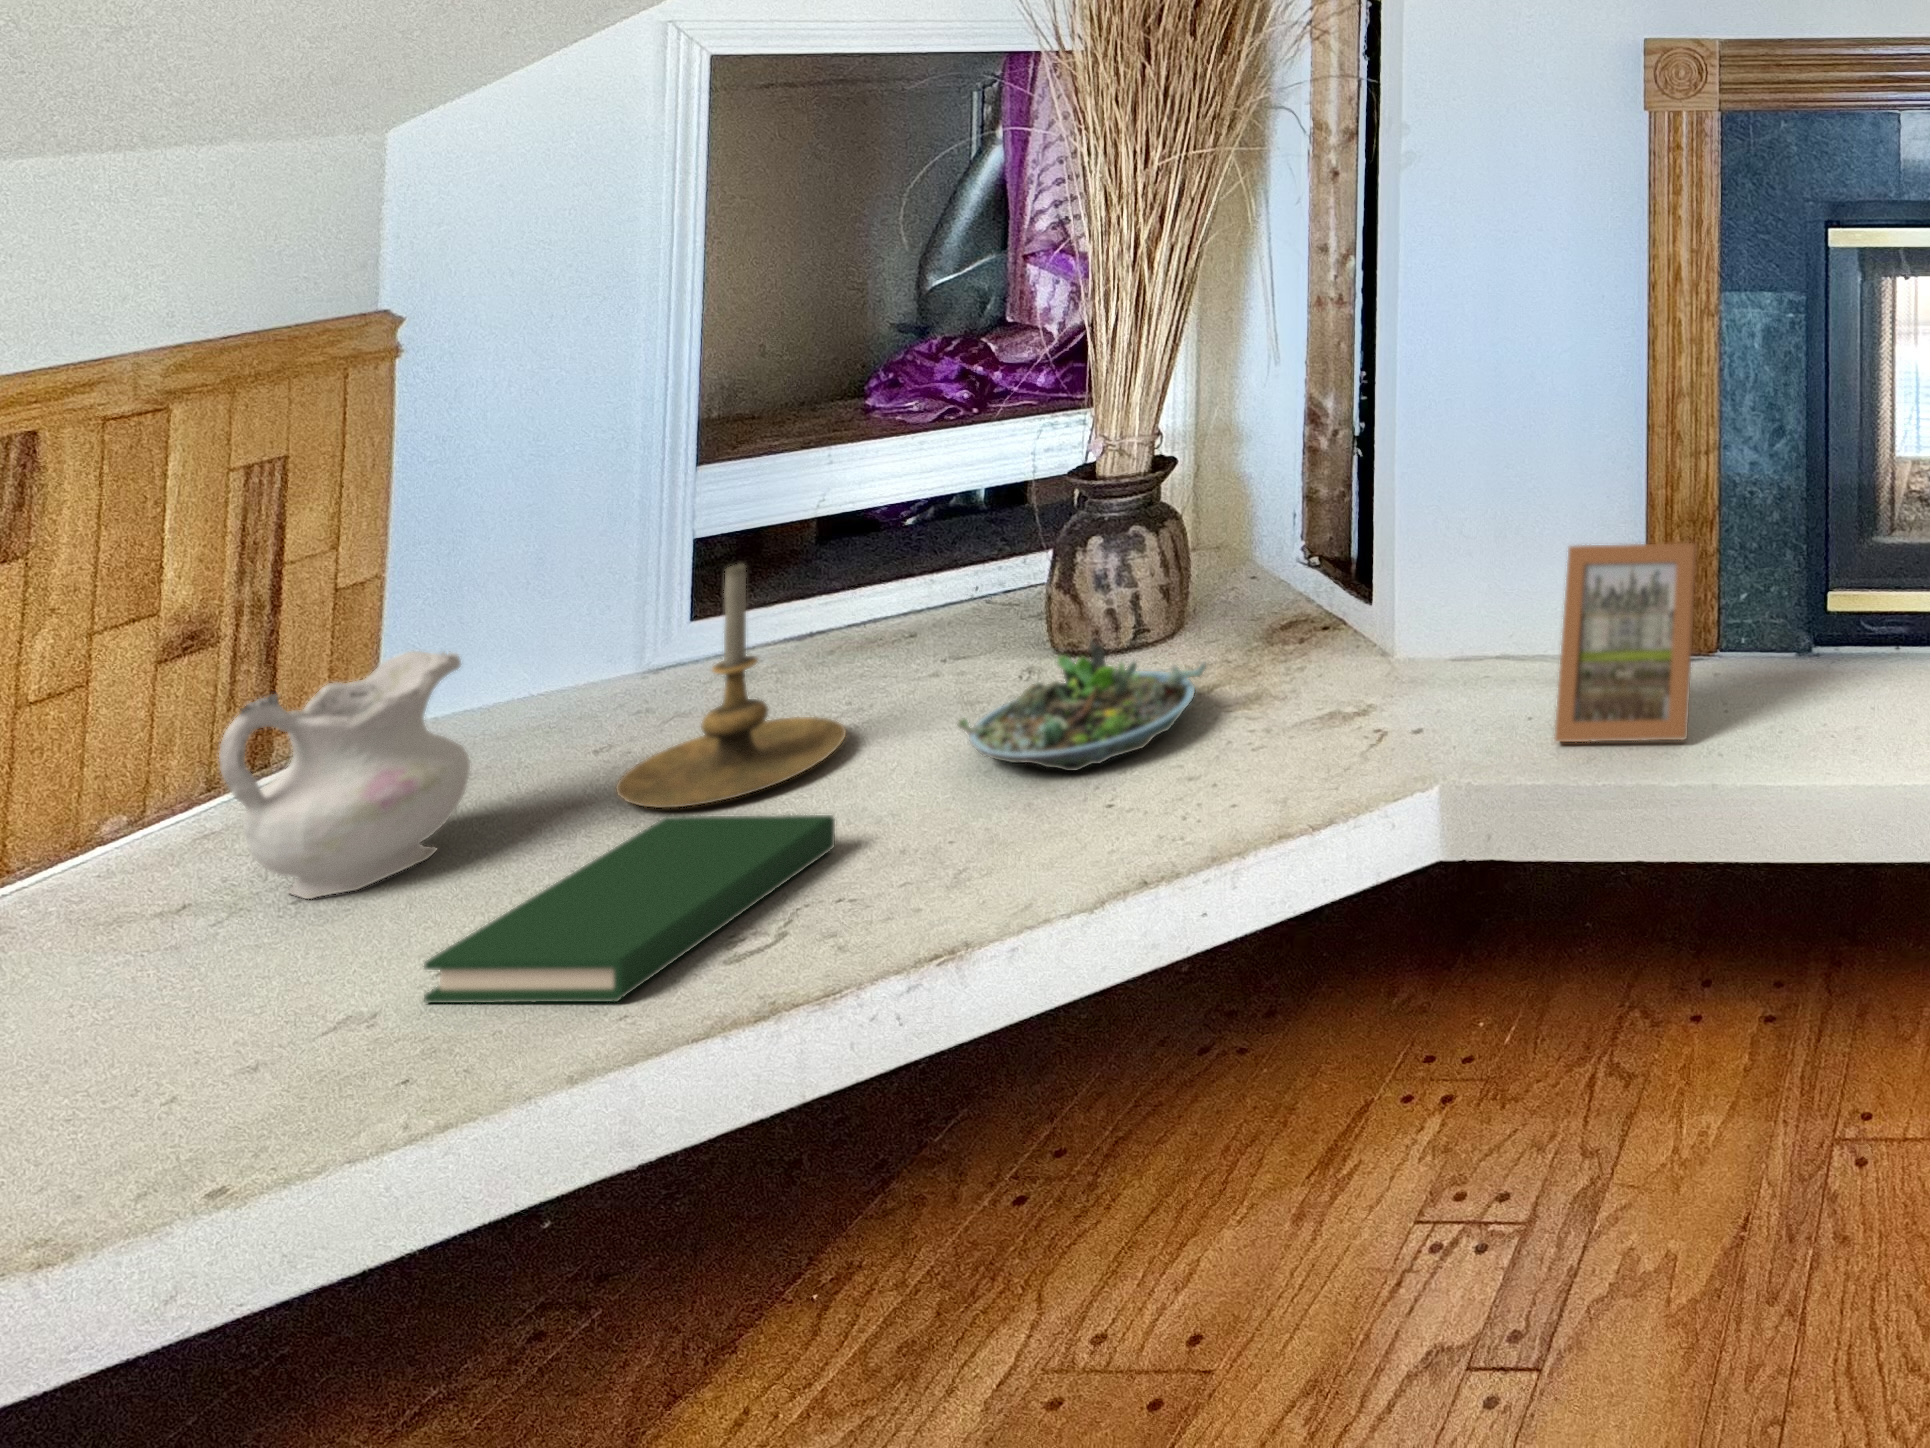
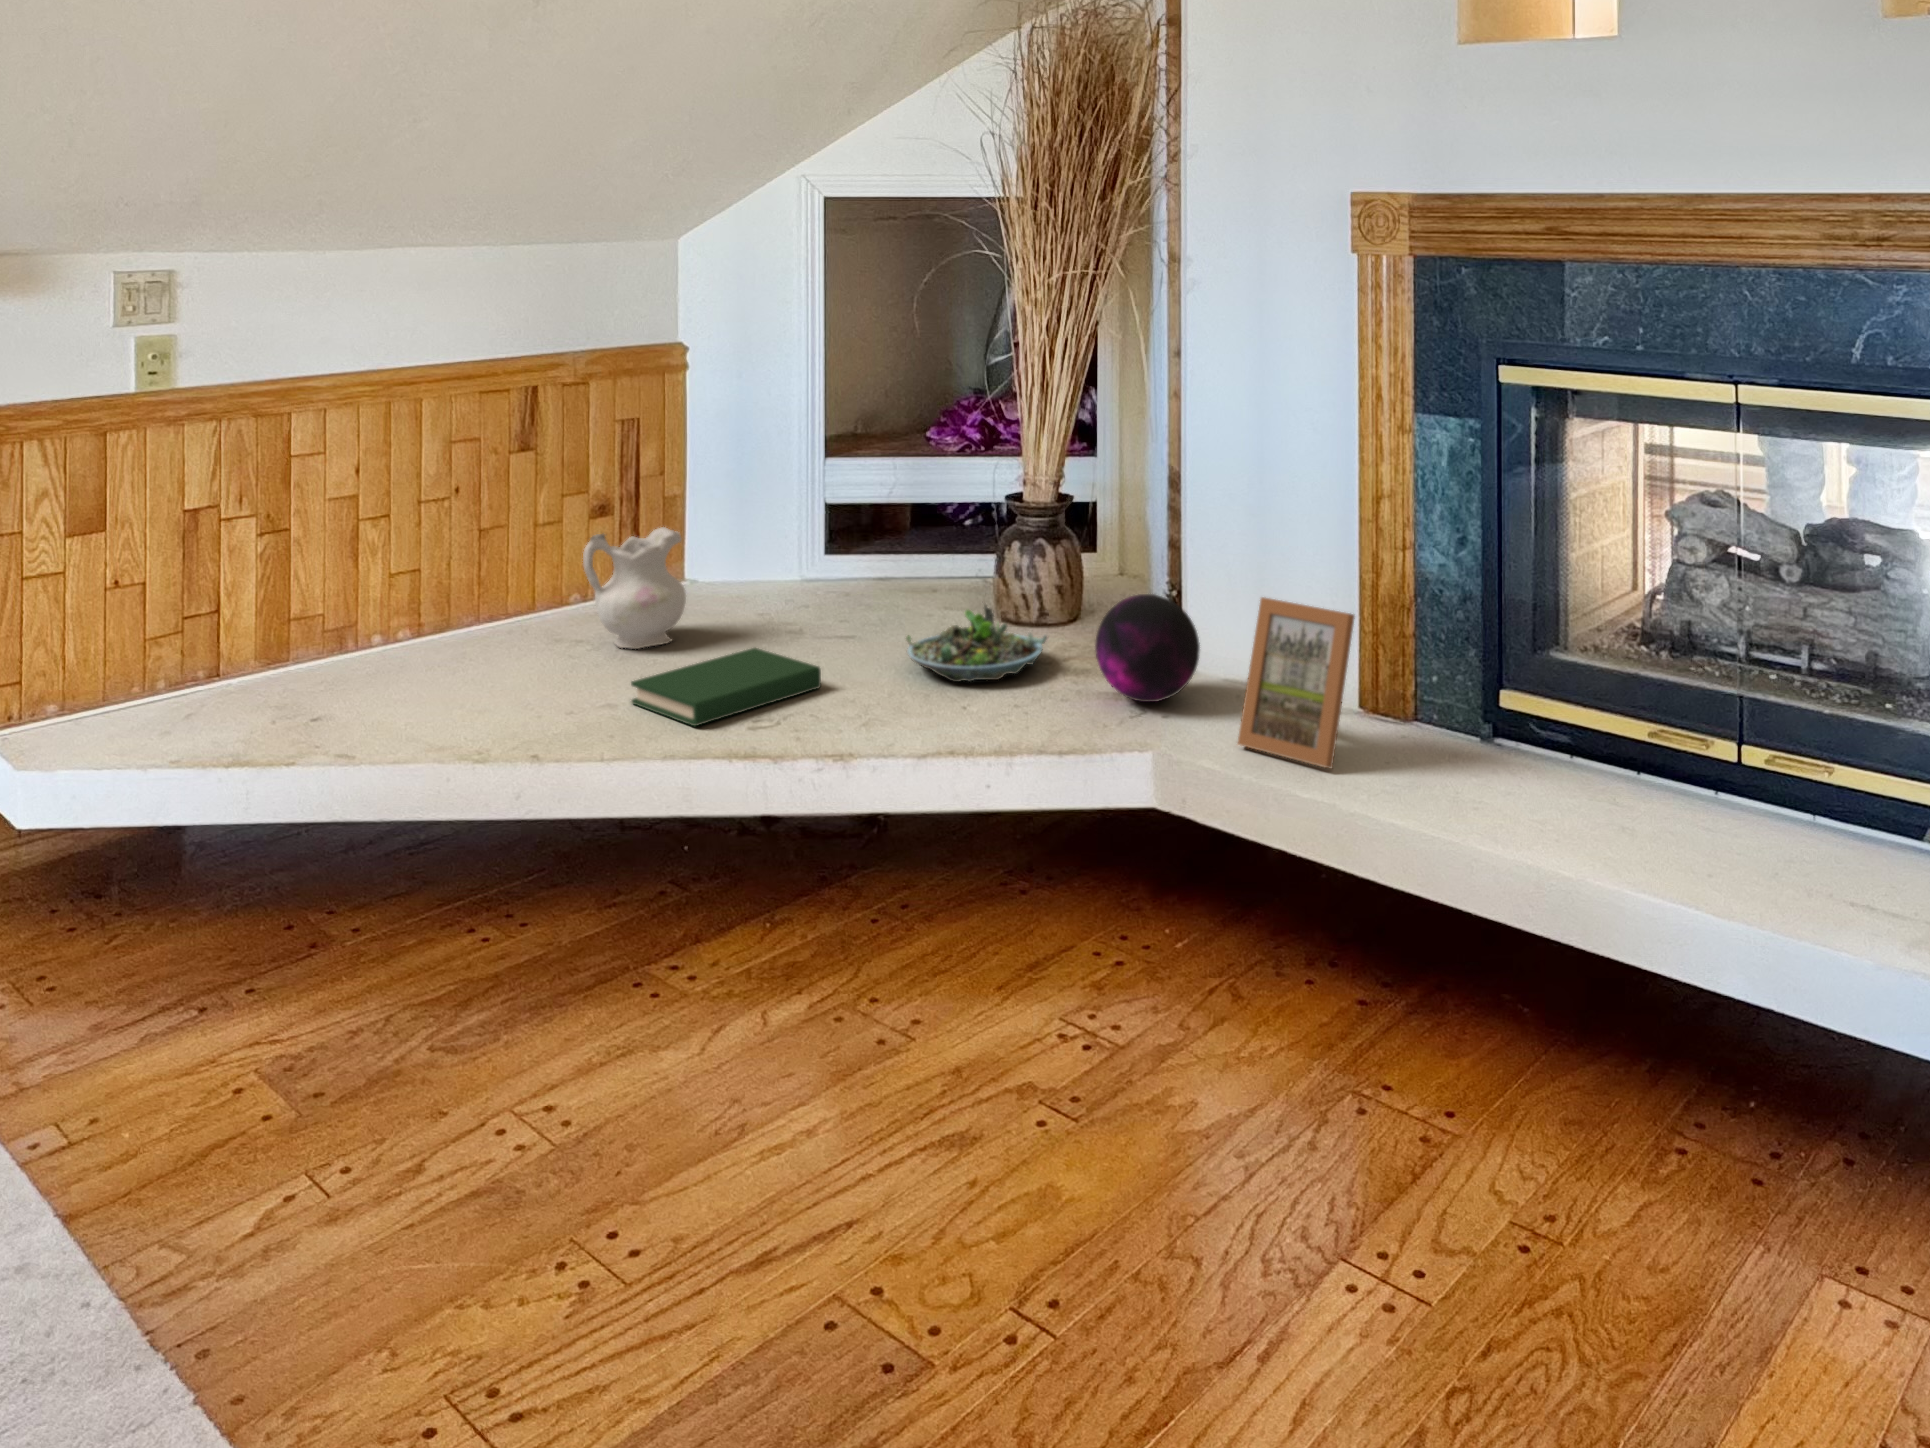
candle holder: present [616,565,846,808] -> none [749,510,863,650]
decorative orb: none [1309,572,1455,721] -> present [1095,594,1200,702]

